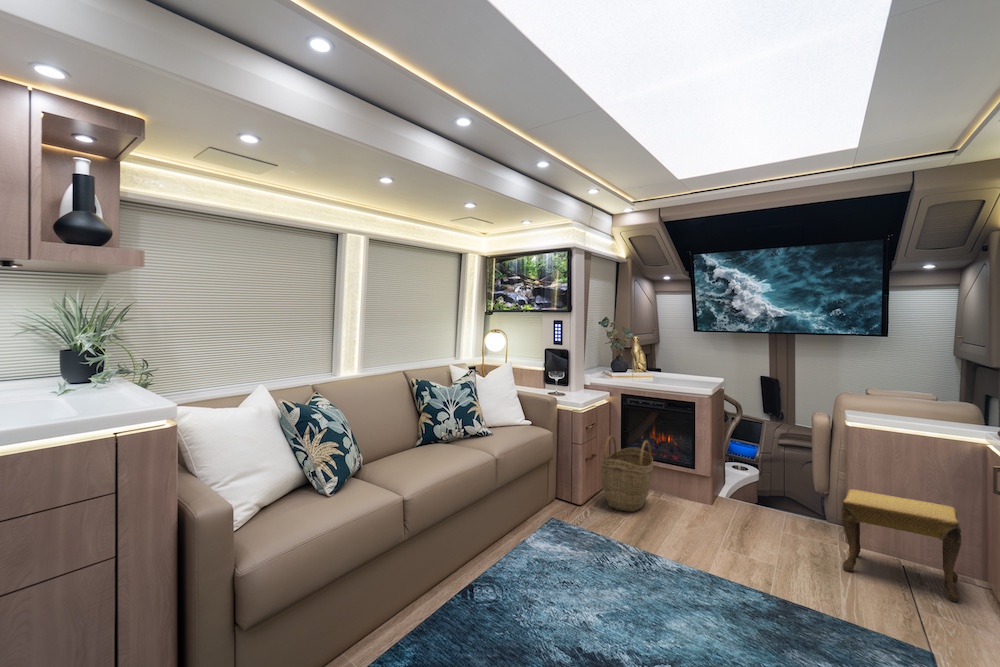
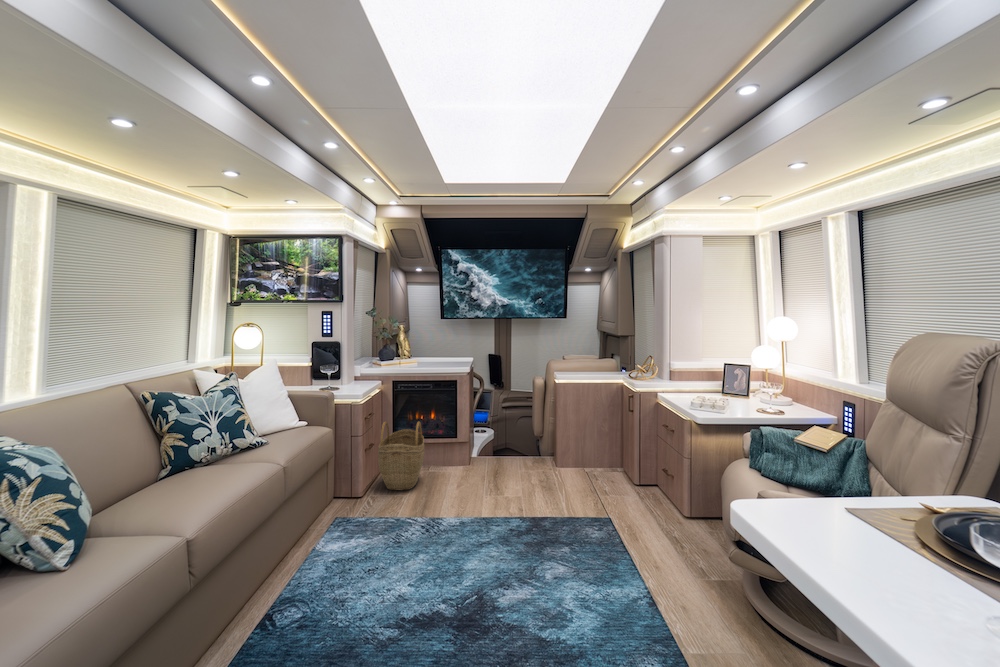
footstool: present [842,489,961,602] -> none [569,436,636,500]

